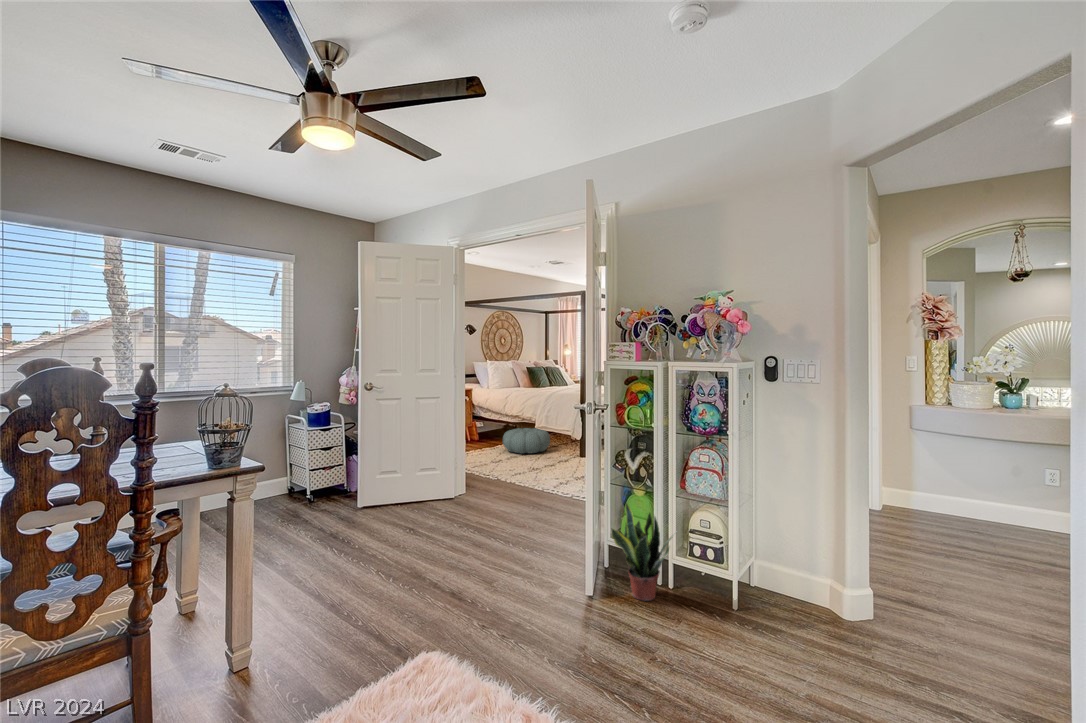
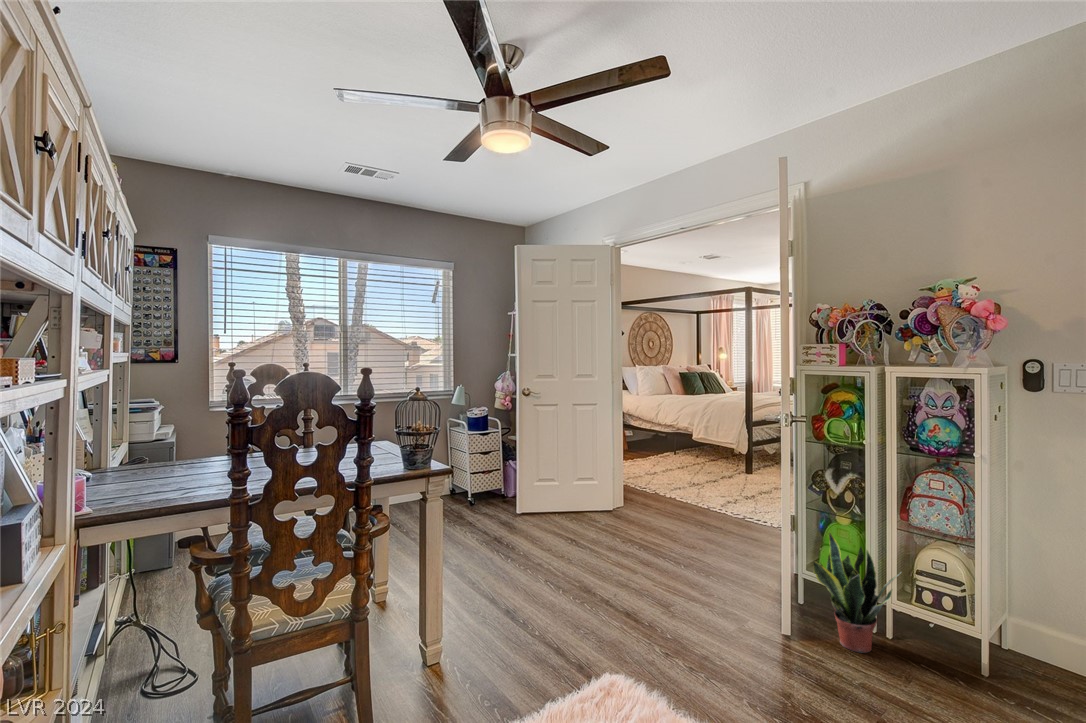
pouf: present [503,428,550,454] -> none [656,439,711,468]

